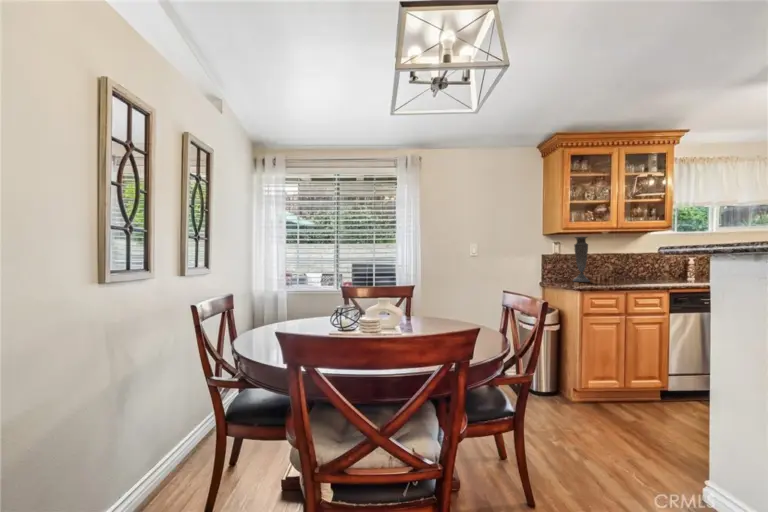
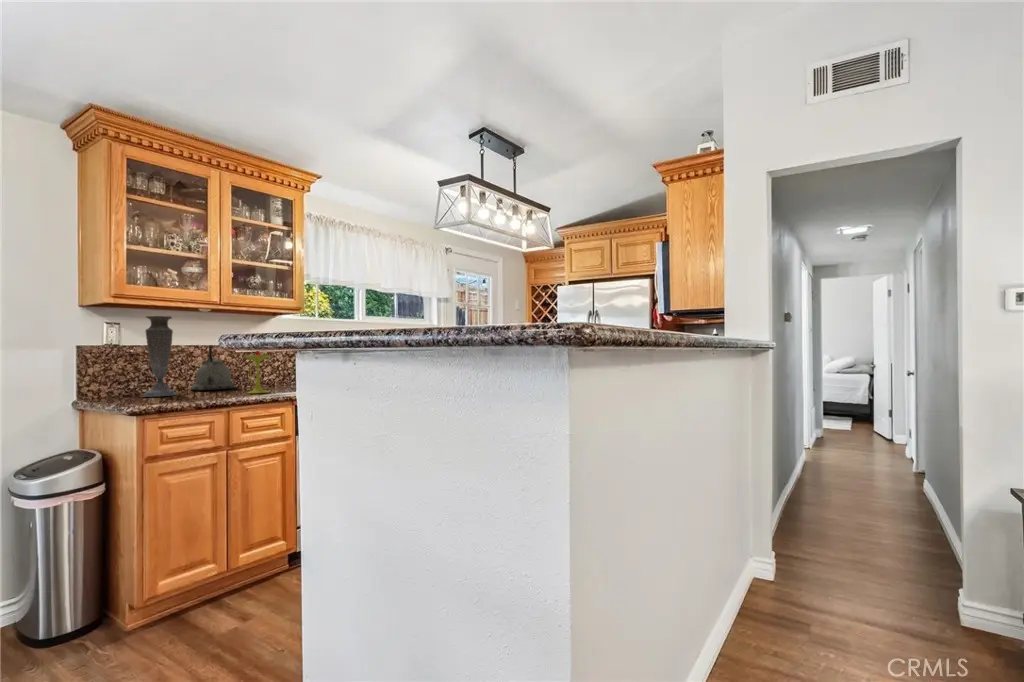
candle: none [633,245,651,284] -> present [245,351,270,393]
kettle: none [594,253,622,280] -> present [190,345,235,390]

